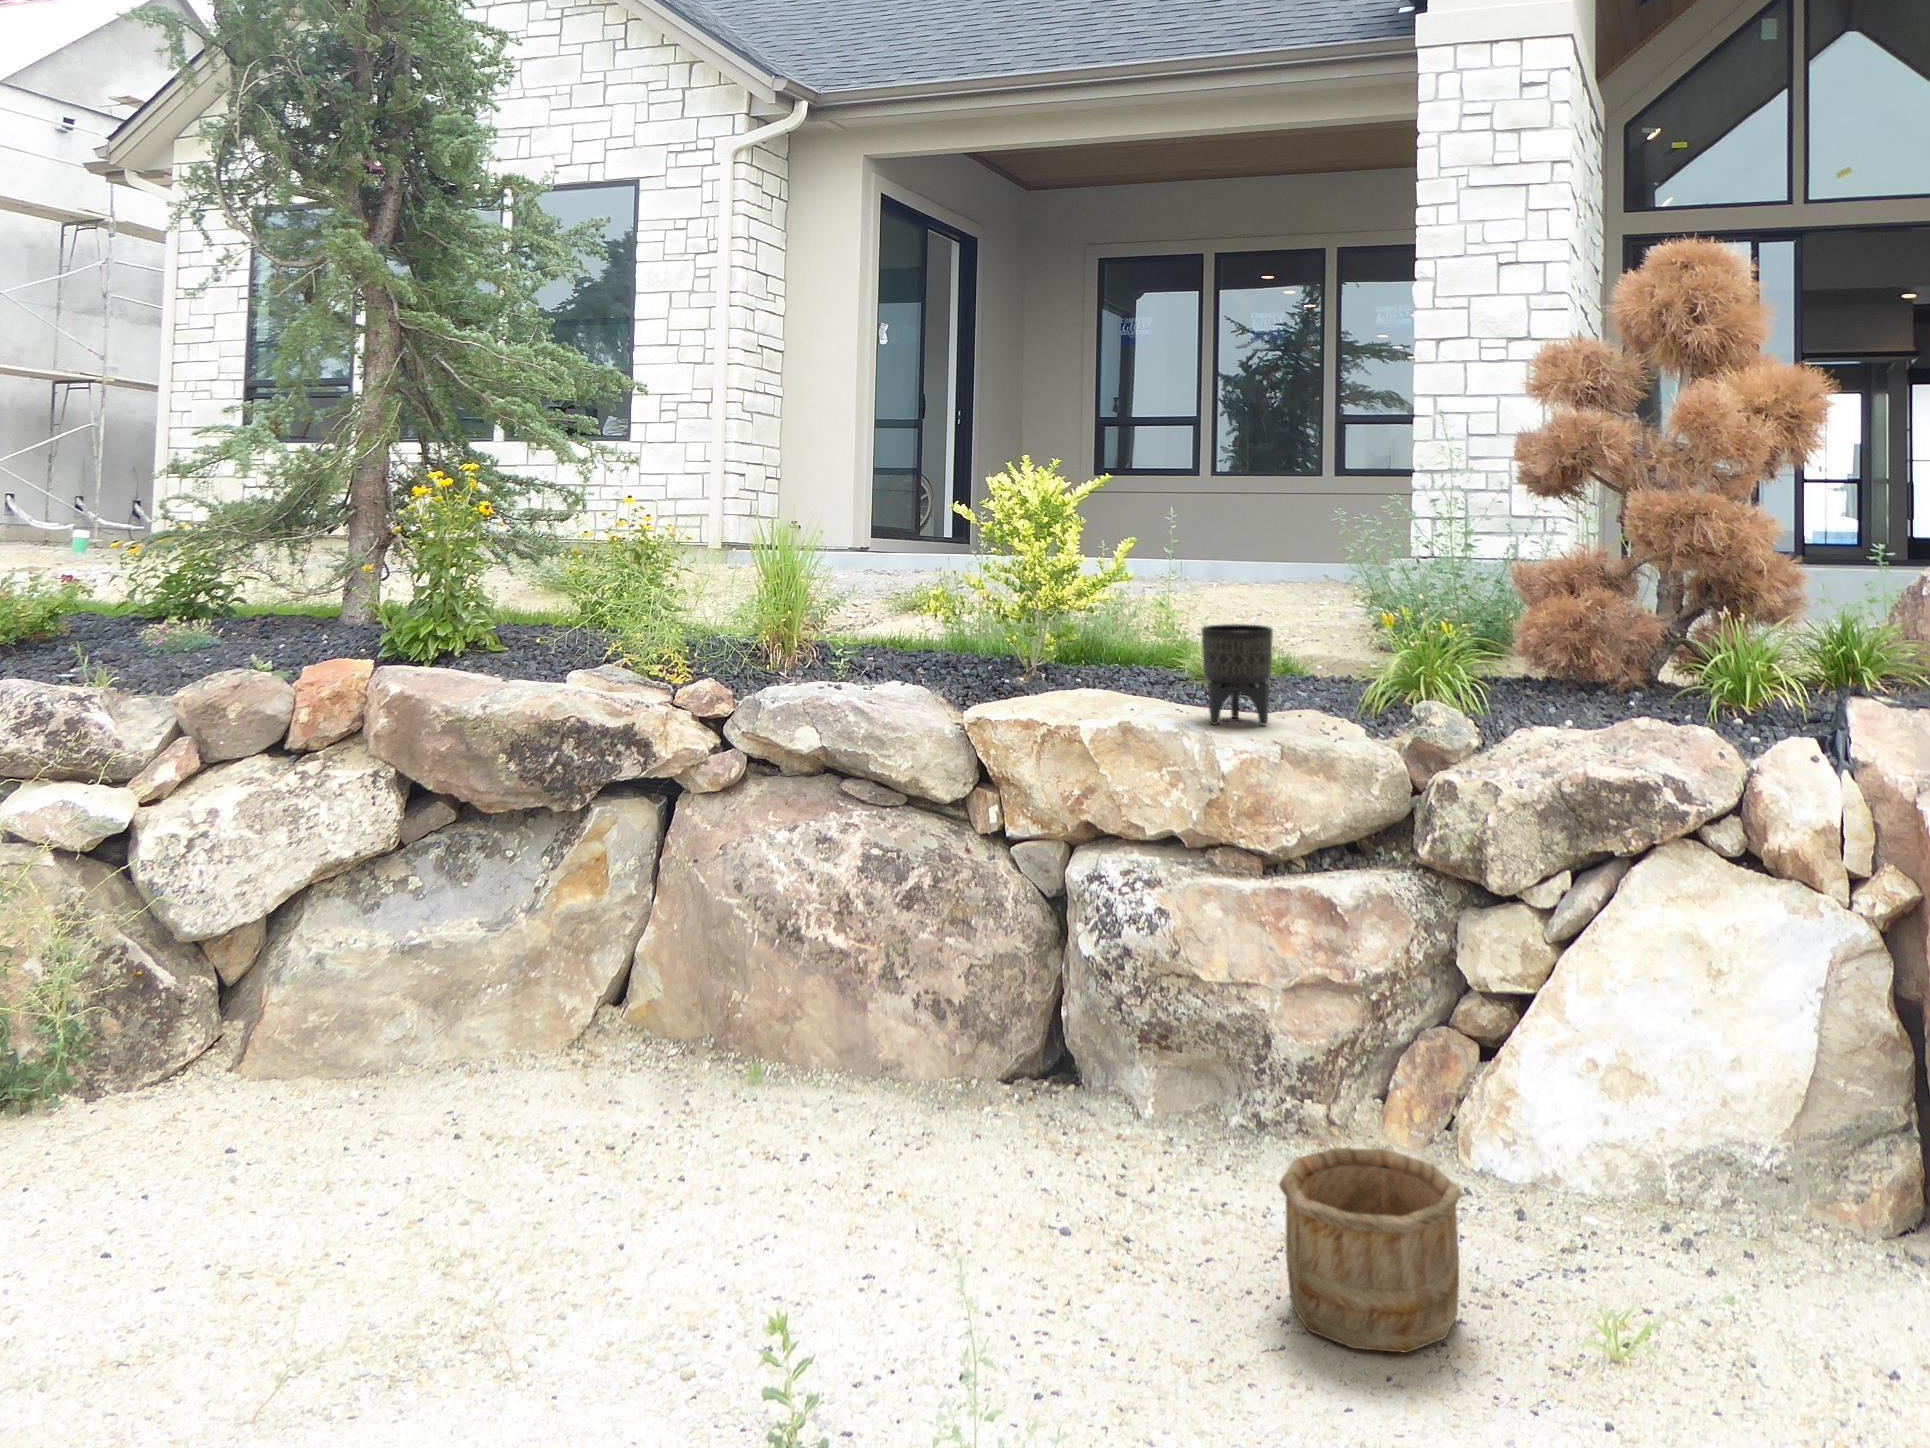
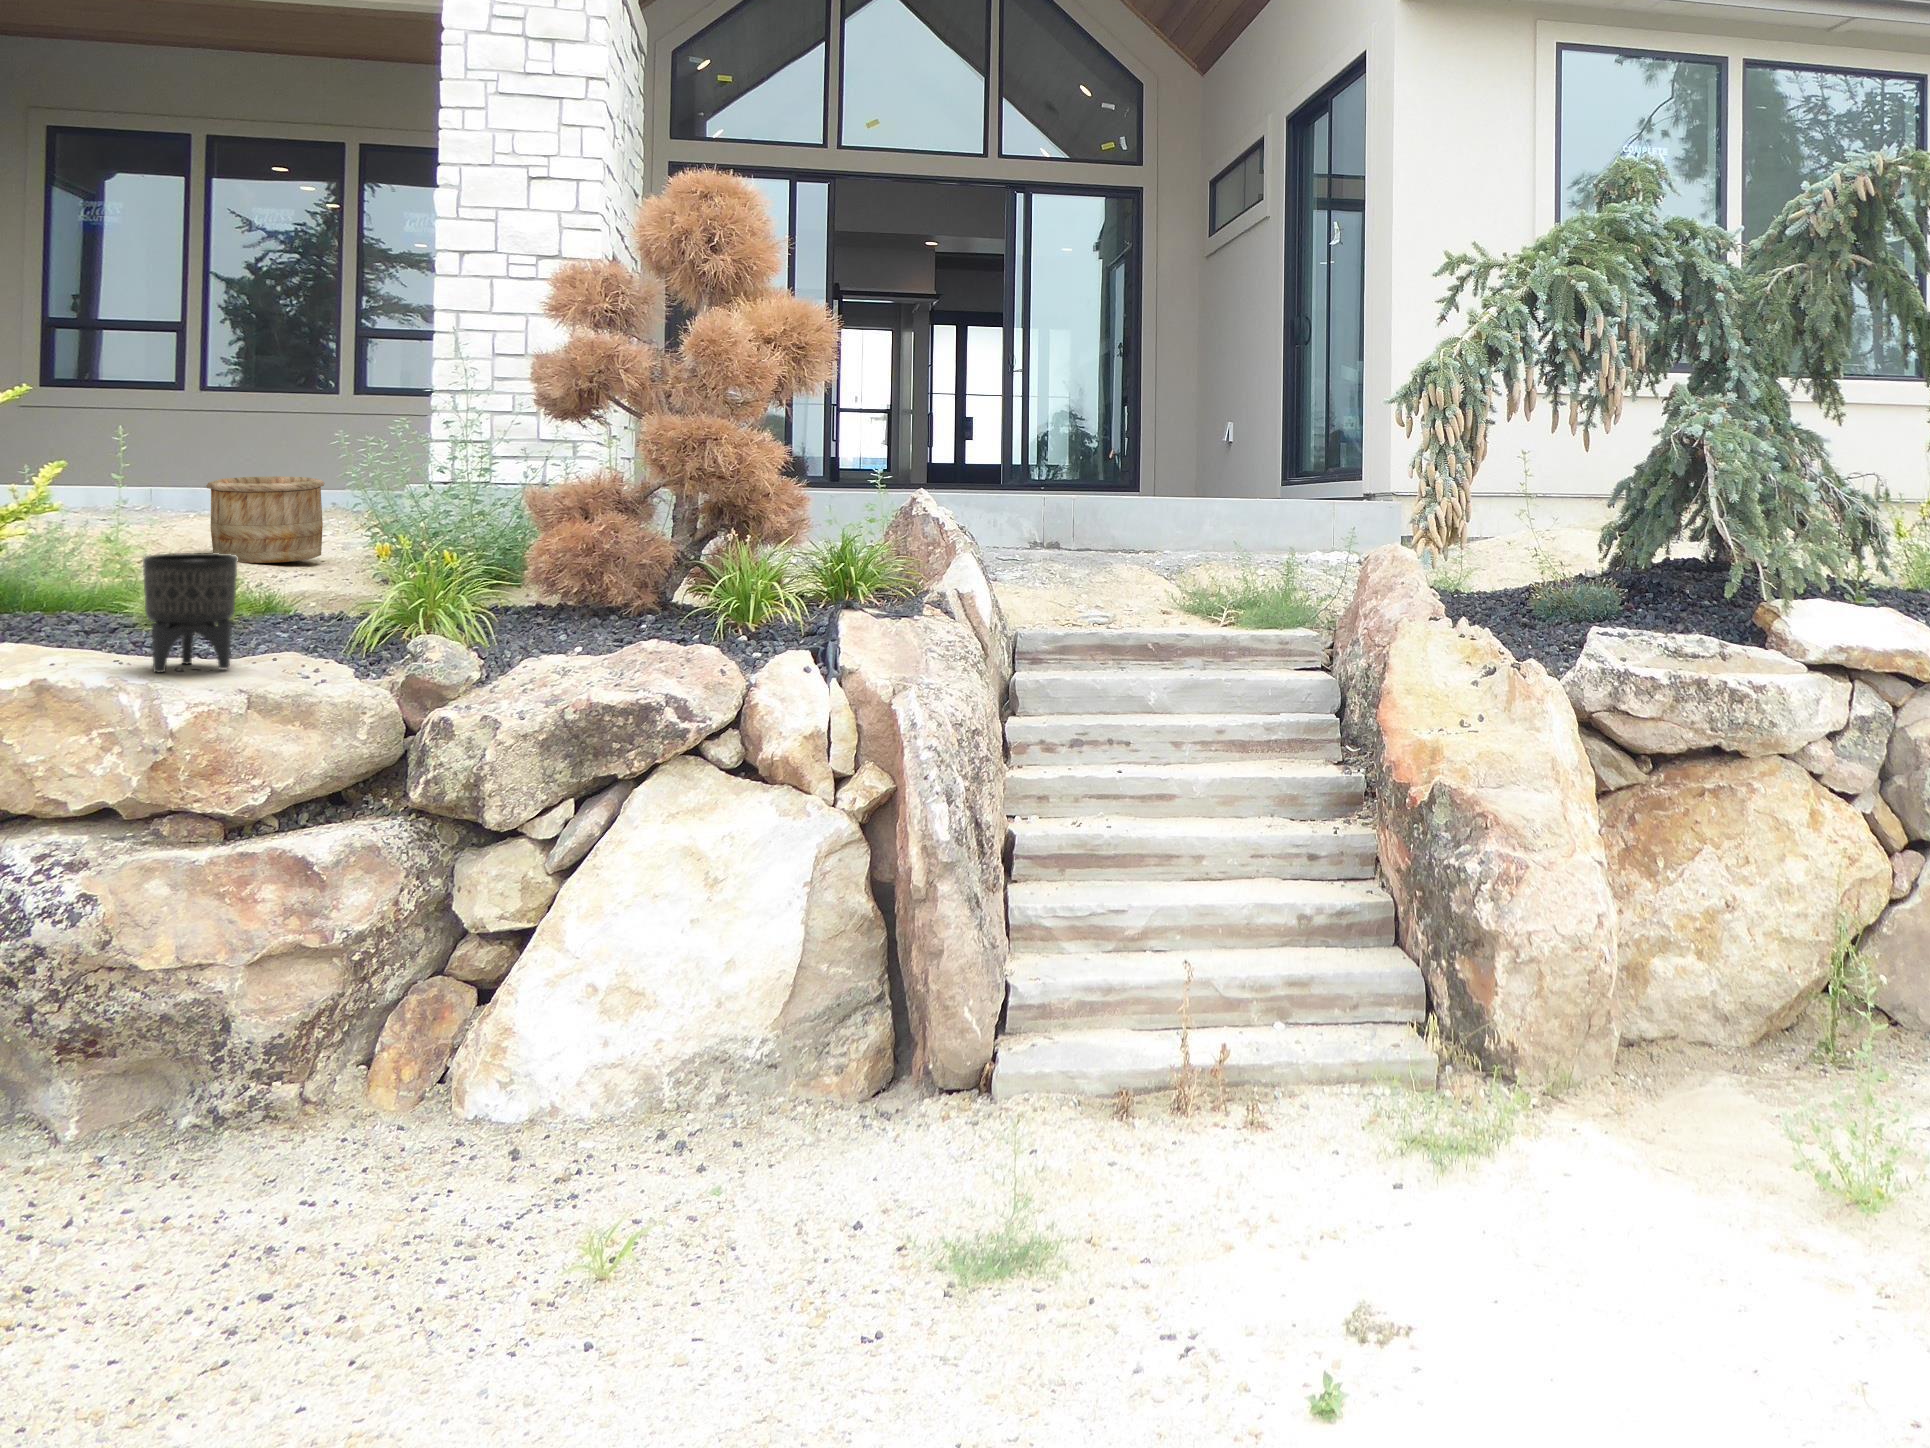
wooden bucket: present [1279,1148,1461,1352] -> present [206,476,324,563]

